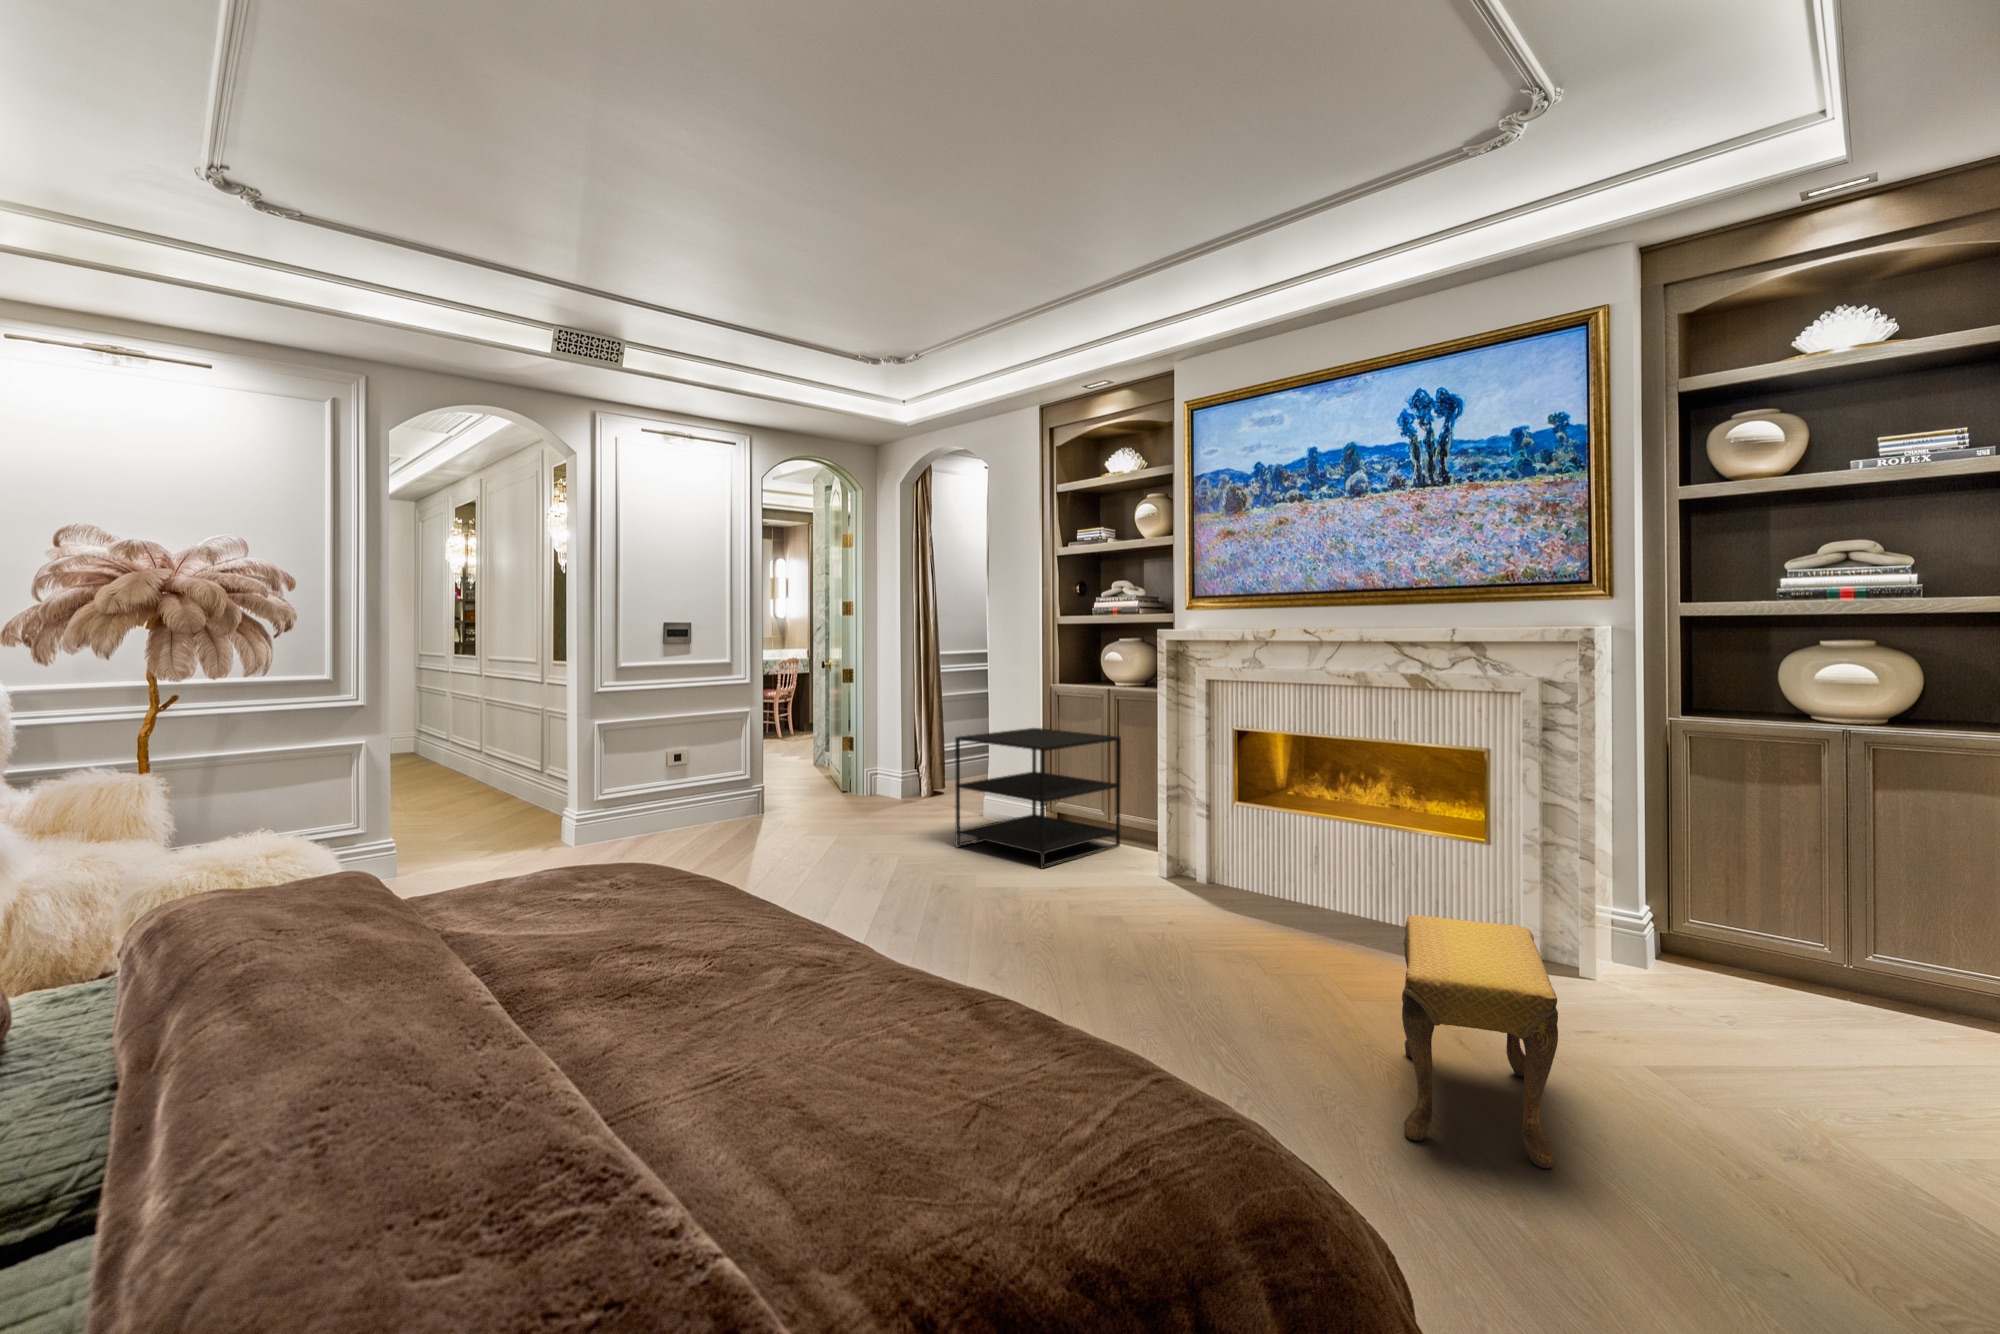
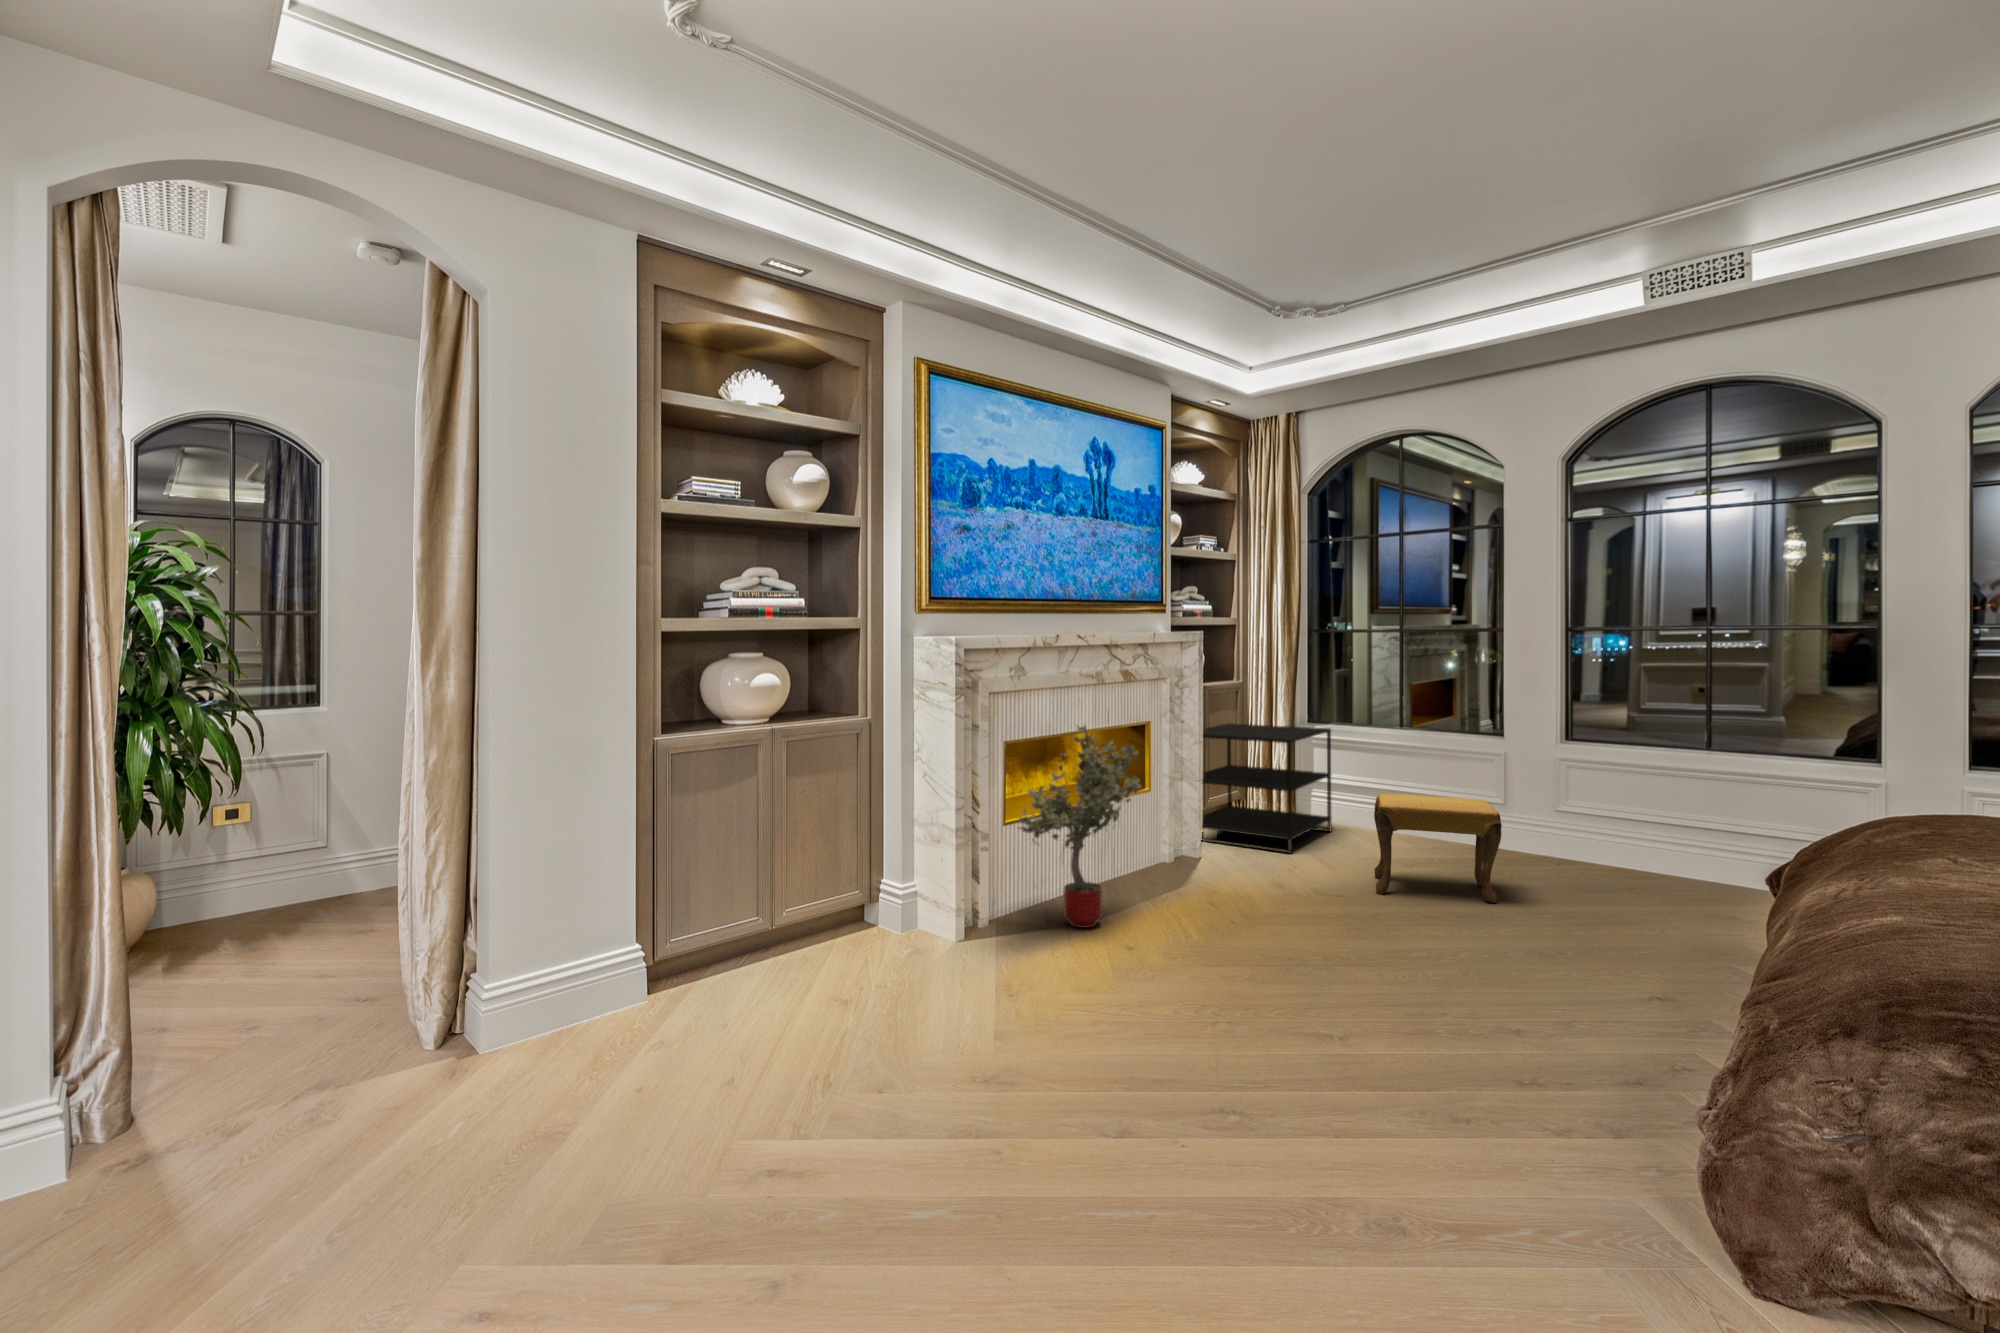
potted tree: none [1143,716,1276,907] -> present [1019,725,1141,928]
side table: present [955,728,1121,868] -> present [1202,723,1332,853]

